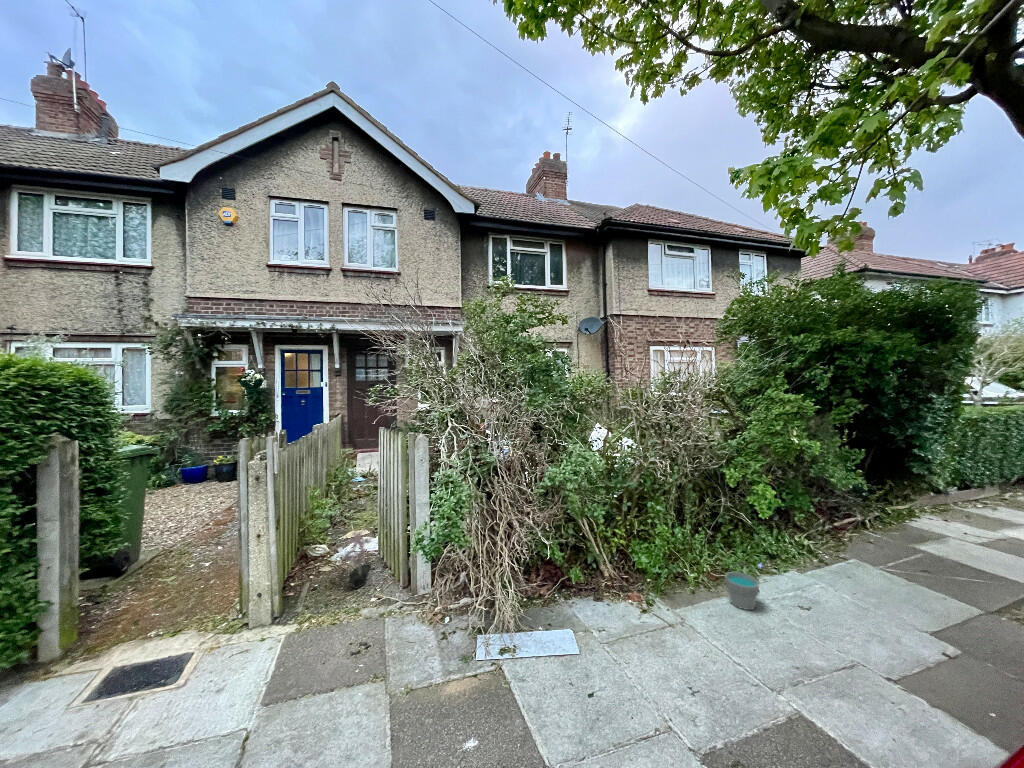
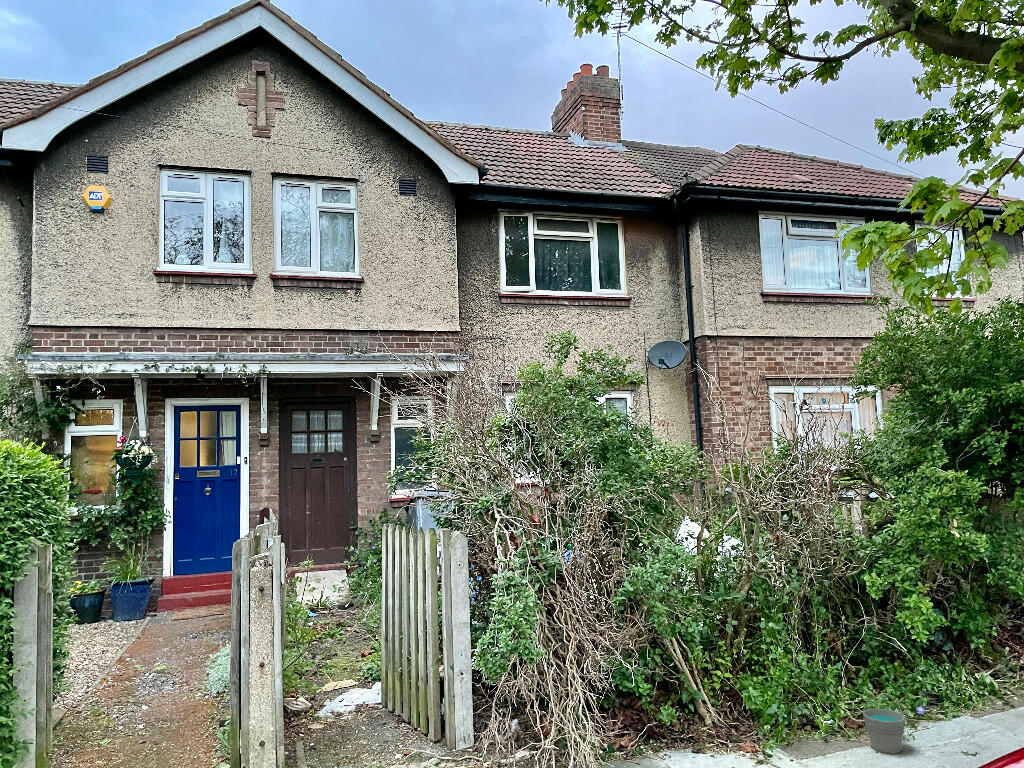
potted plant: present [344,527,373,589] -> none [352,655,402,740]

